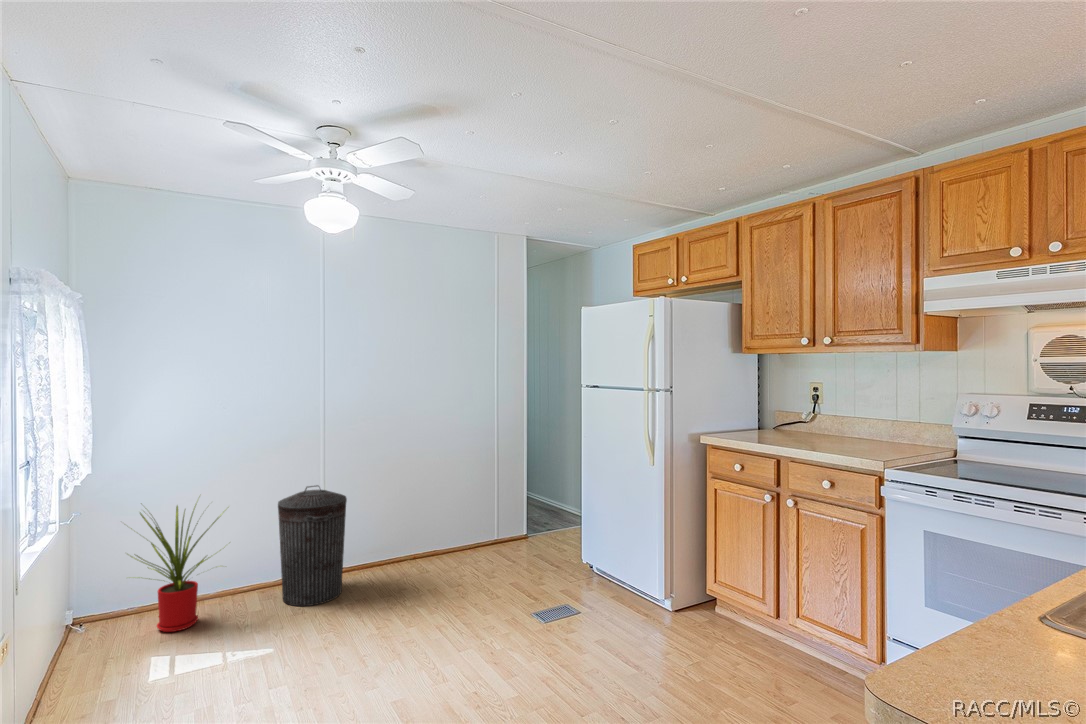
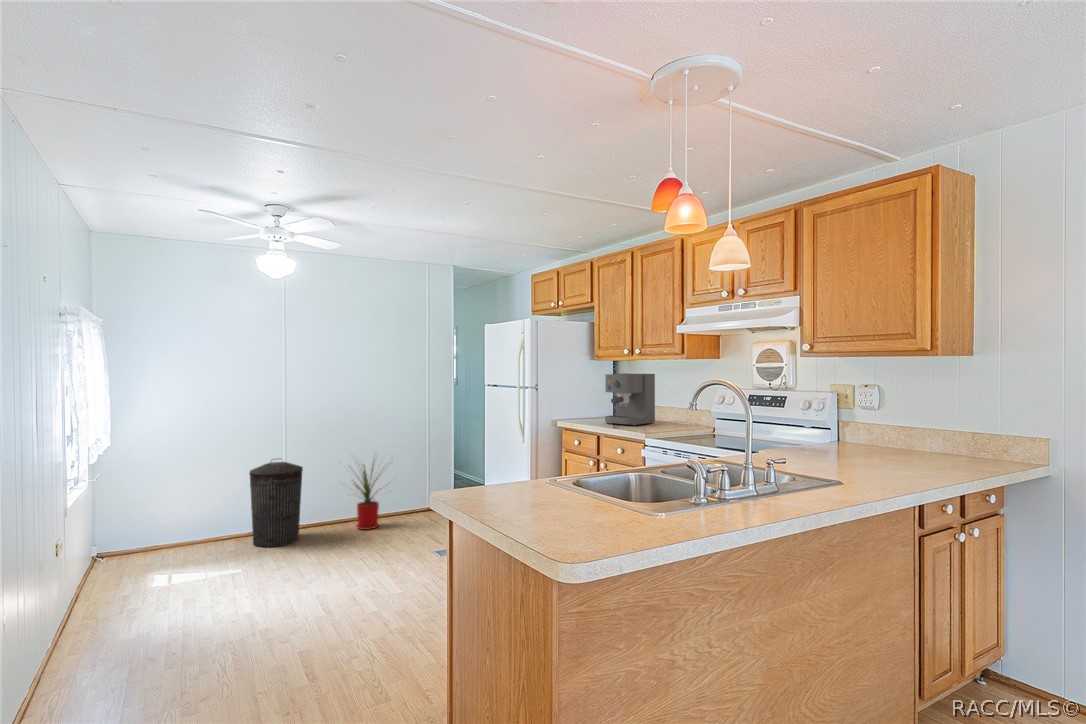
coffee maker: none [777,372,846,445] -> present [605,373,655,426]
house plant: present [131,505,219,632] -> present [349,463,386,530]

